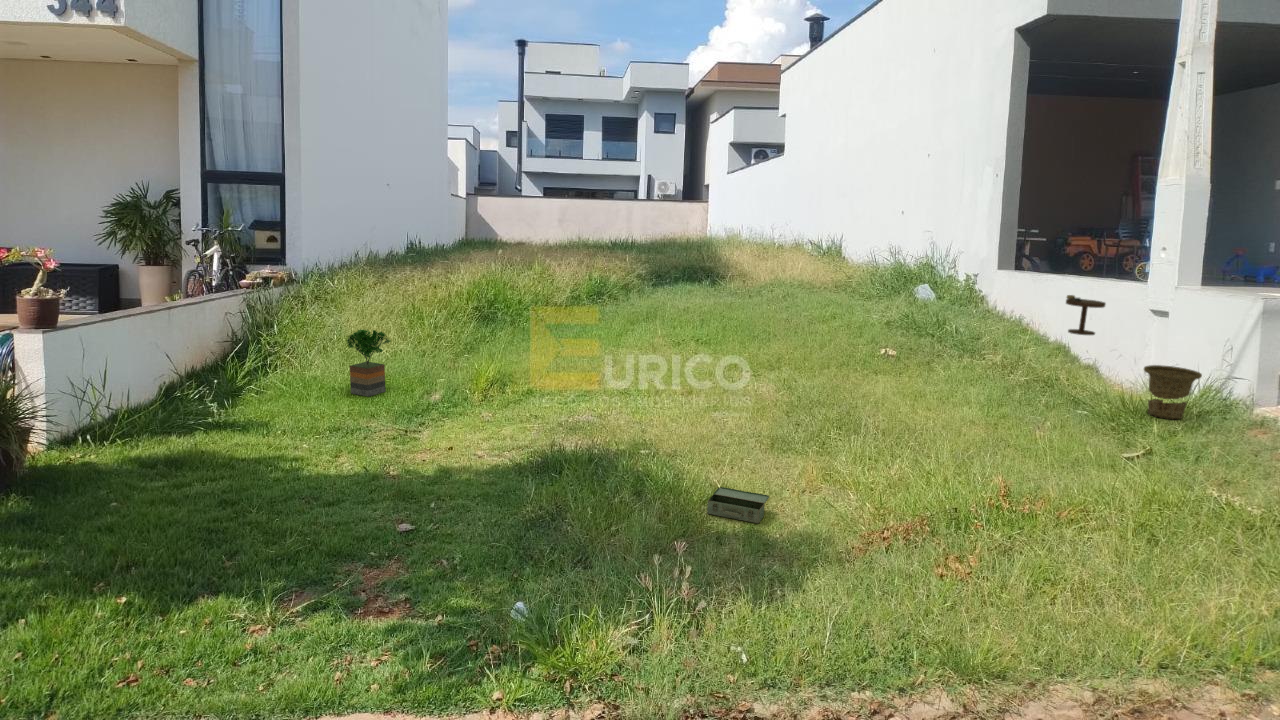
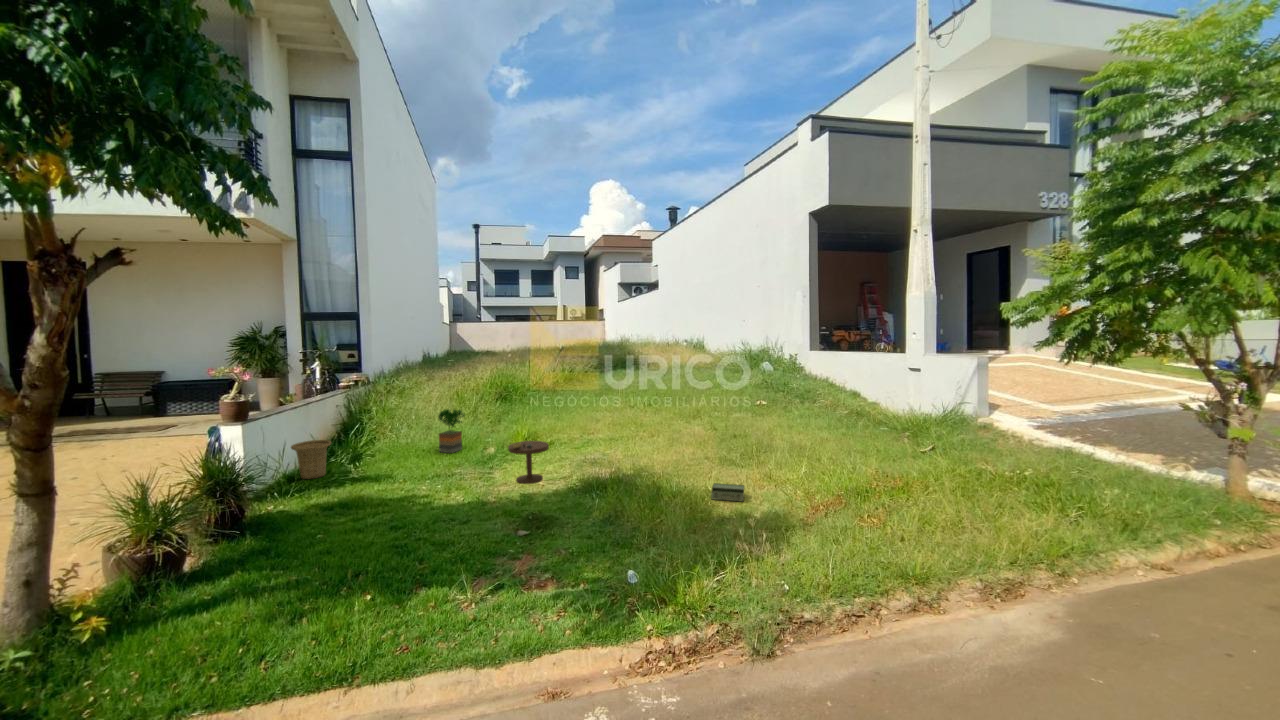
side table: present [1066,295,1105,335] -> present [508,441,549,484]
basket: present [1144,365,1202,419] -> present [291,440,331,479]

